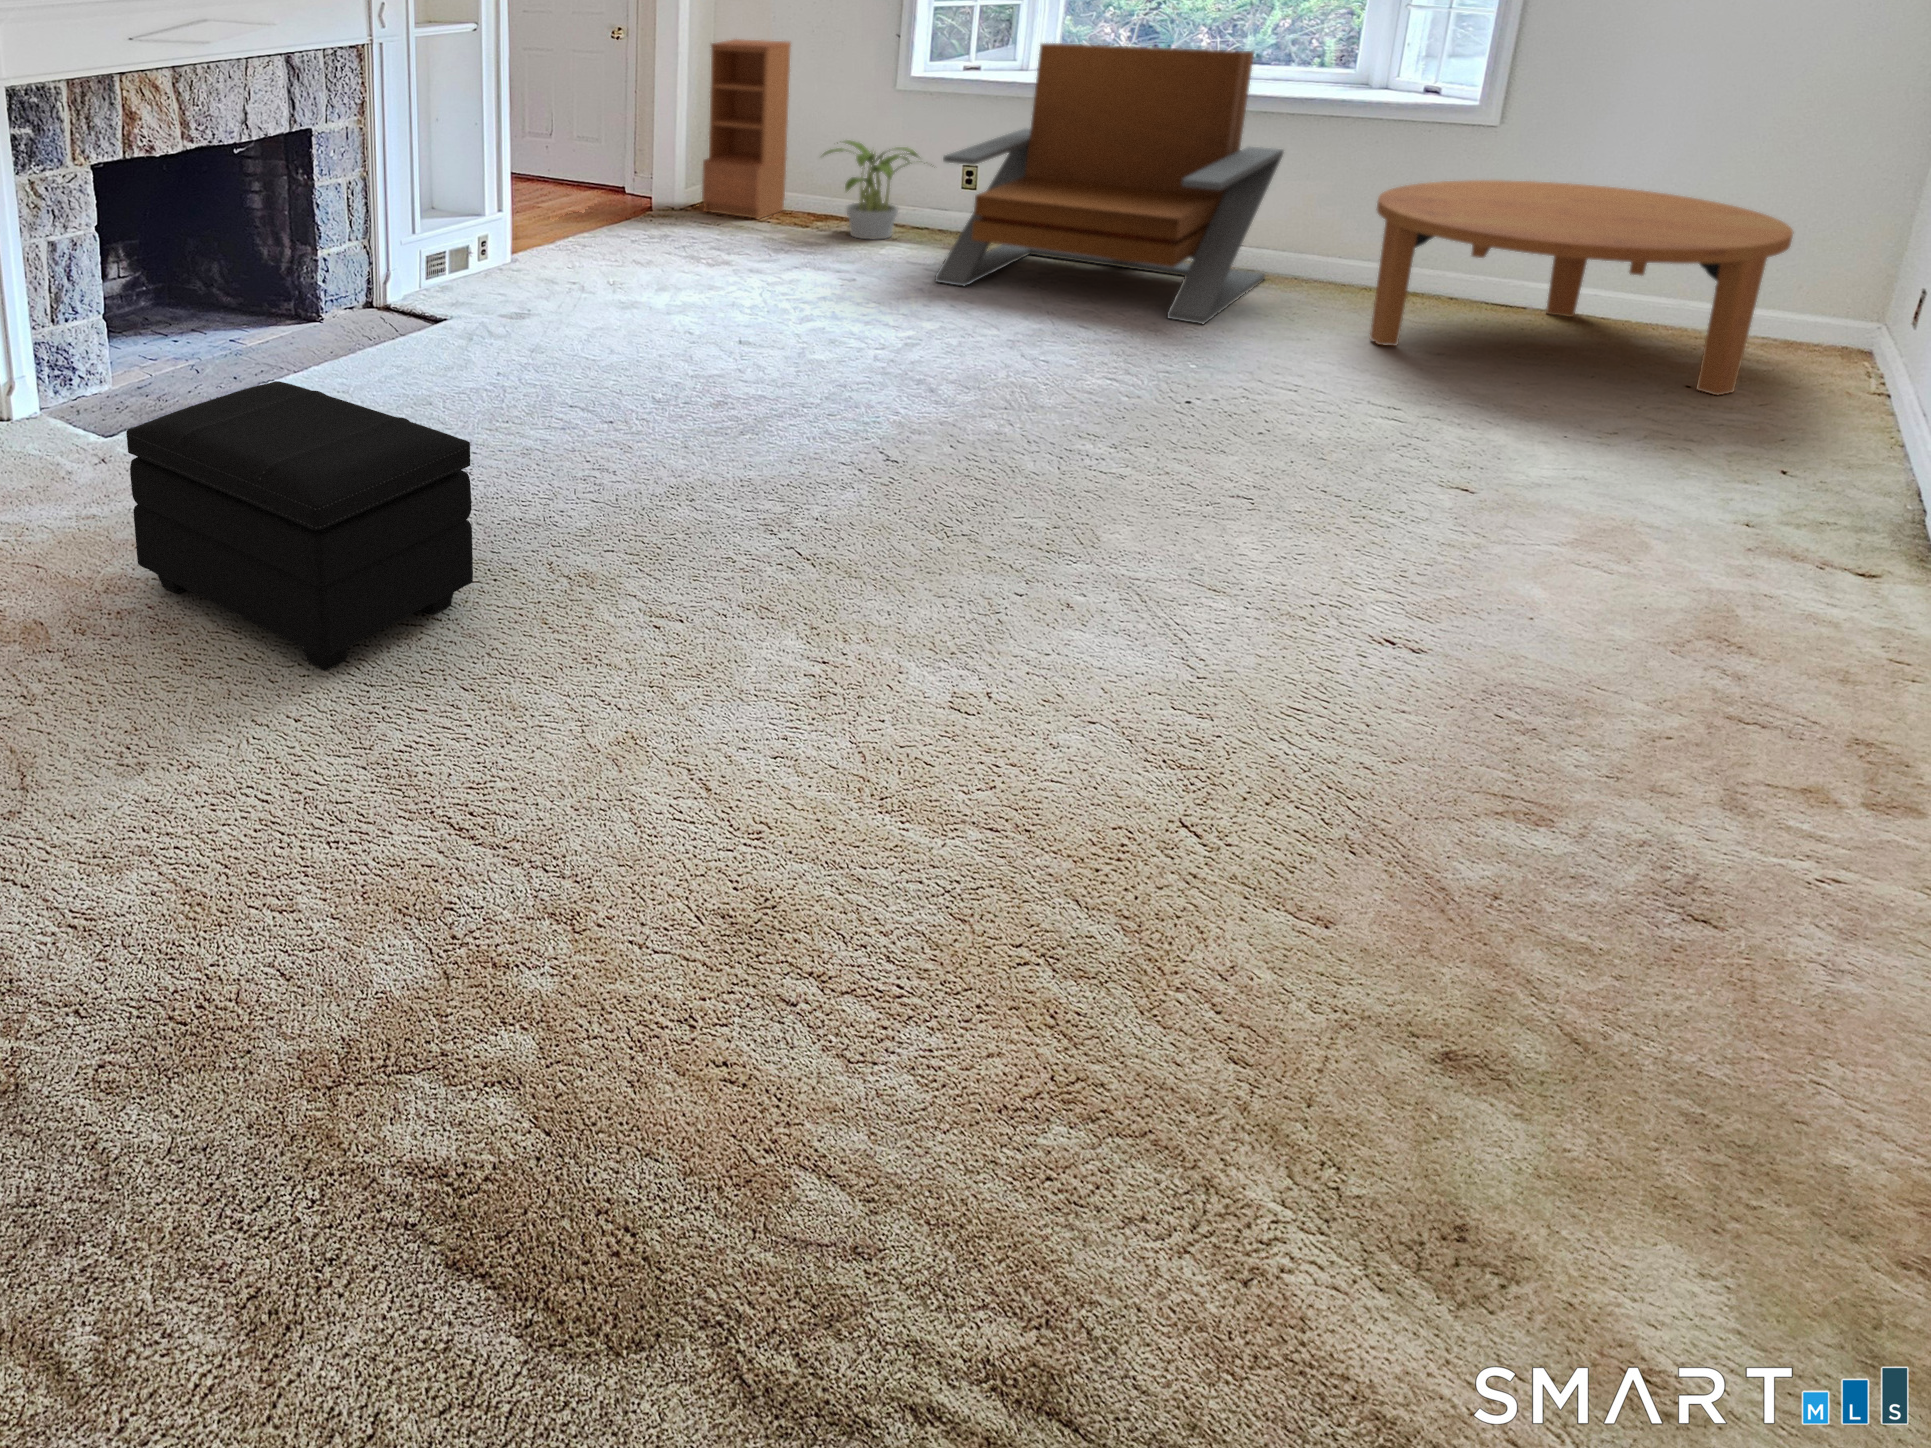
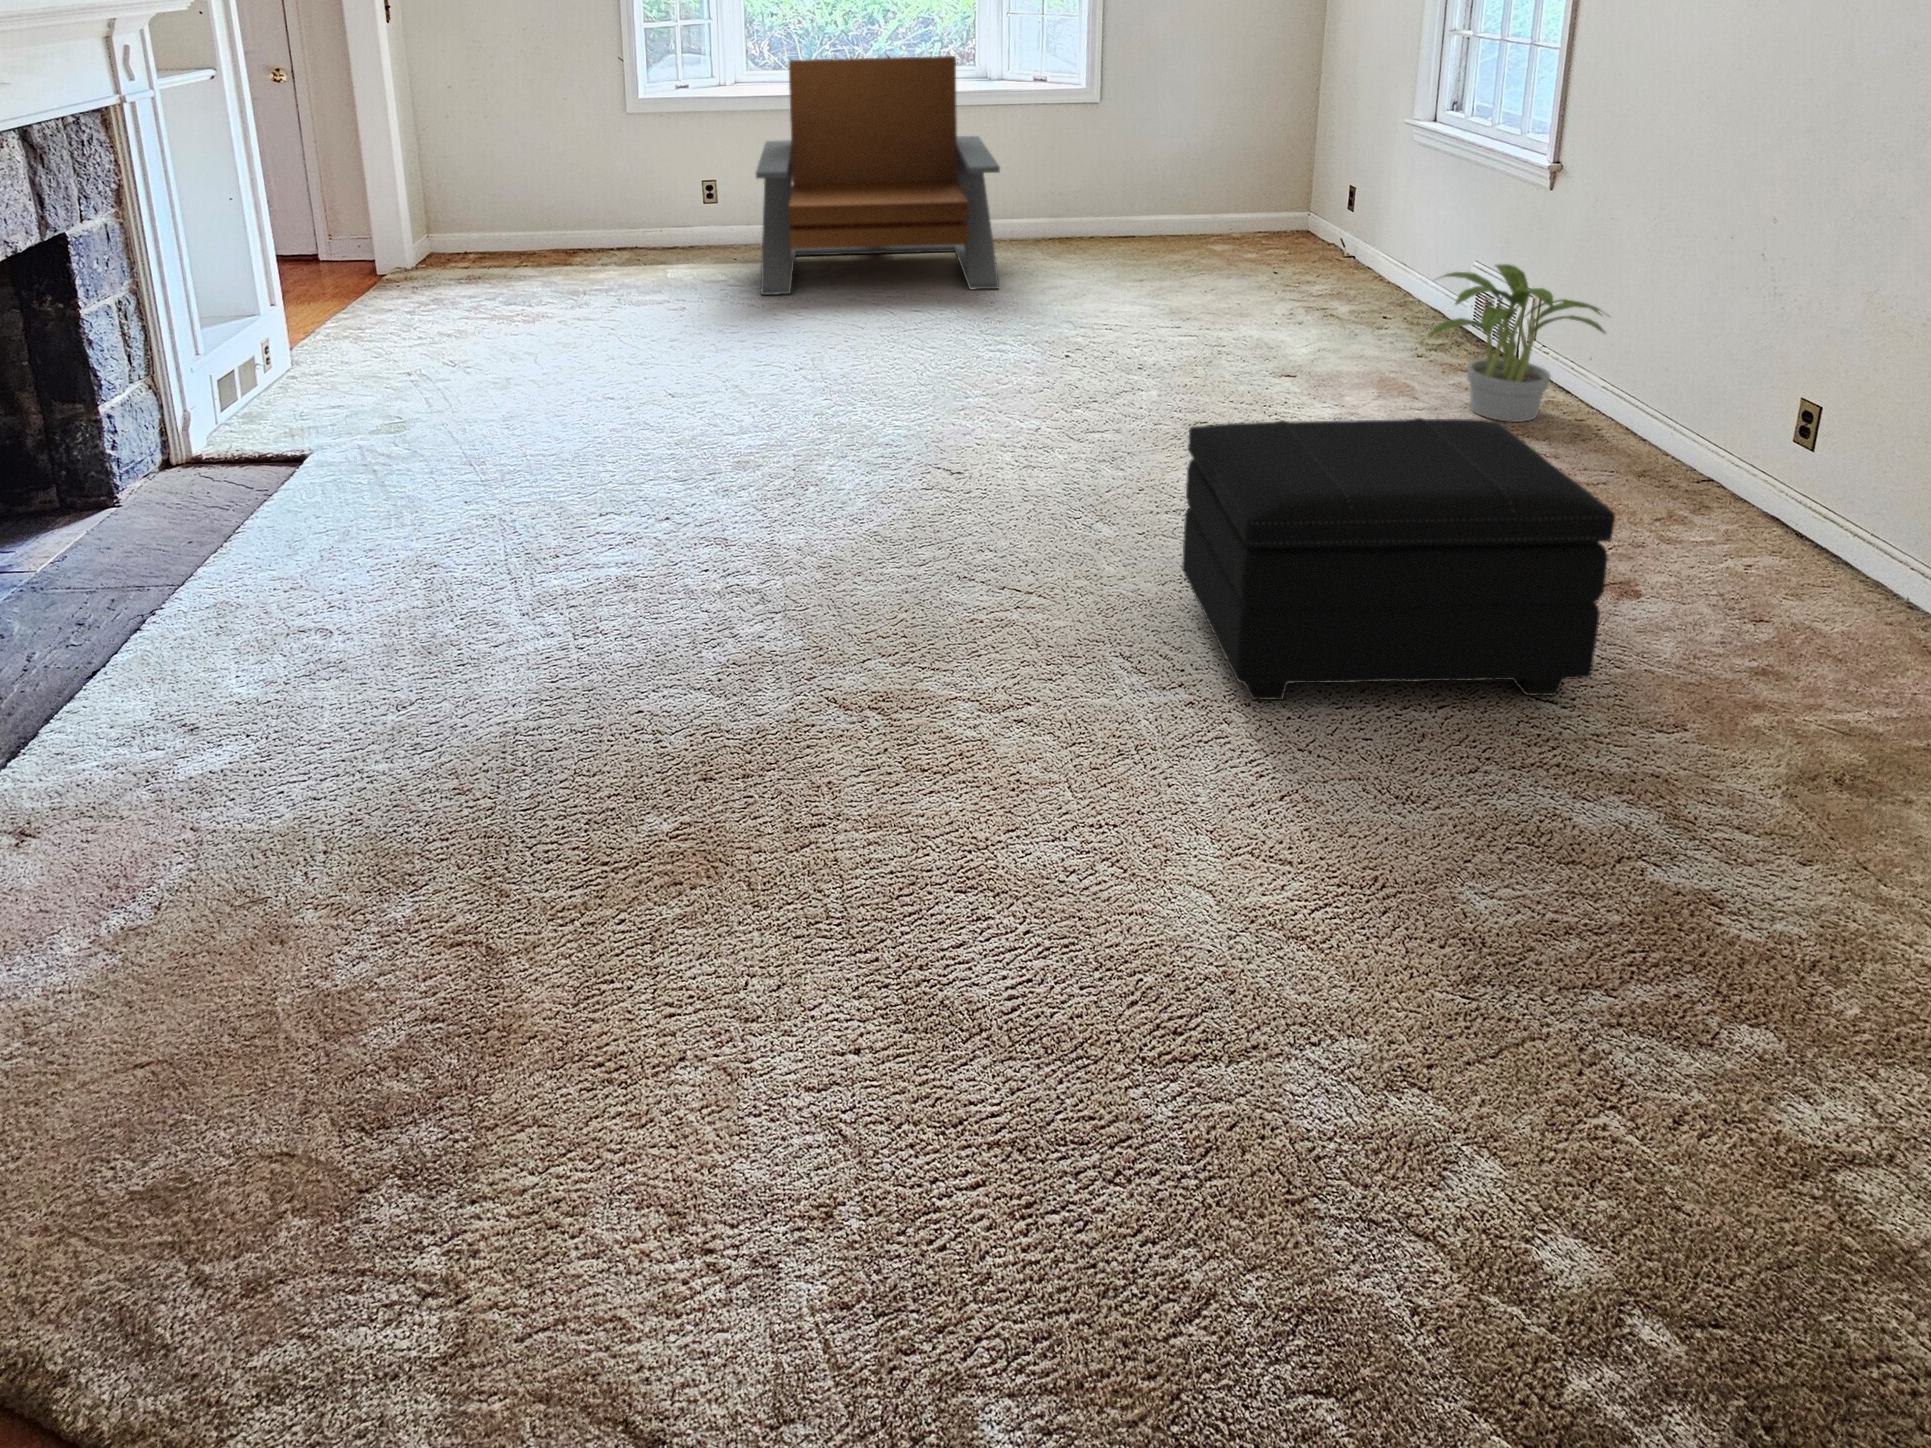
bookcase: present [702,39,791,219] -> none [429,77,527,267]
potted plant: present [823,141,920,240] -> present [1429,264,1605,422]
coffee table: present [1370,180,1793,395] -> none [1082,139,1332,280]
footstool: present [126,381,473,670] -> present [1182,418,1615,700]

